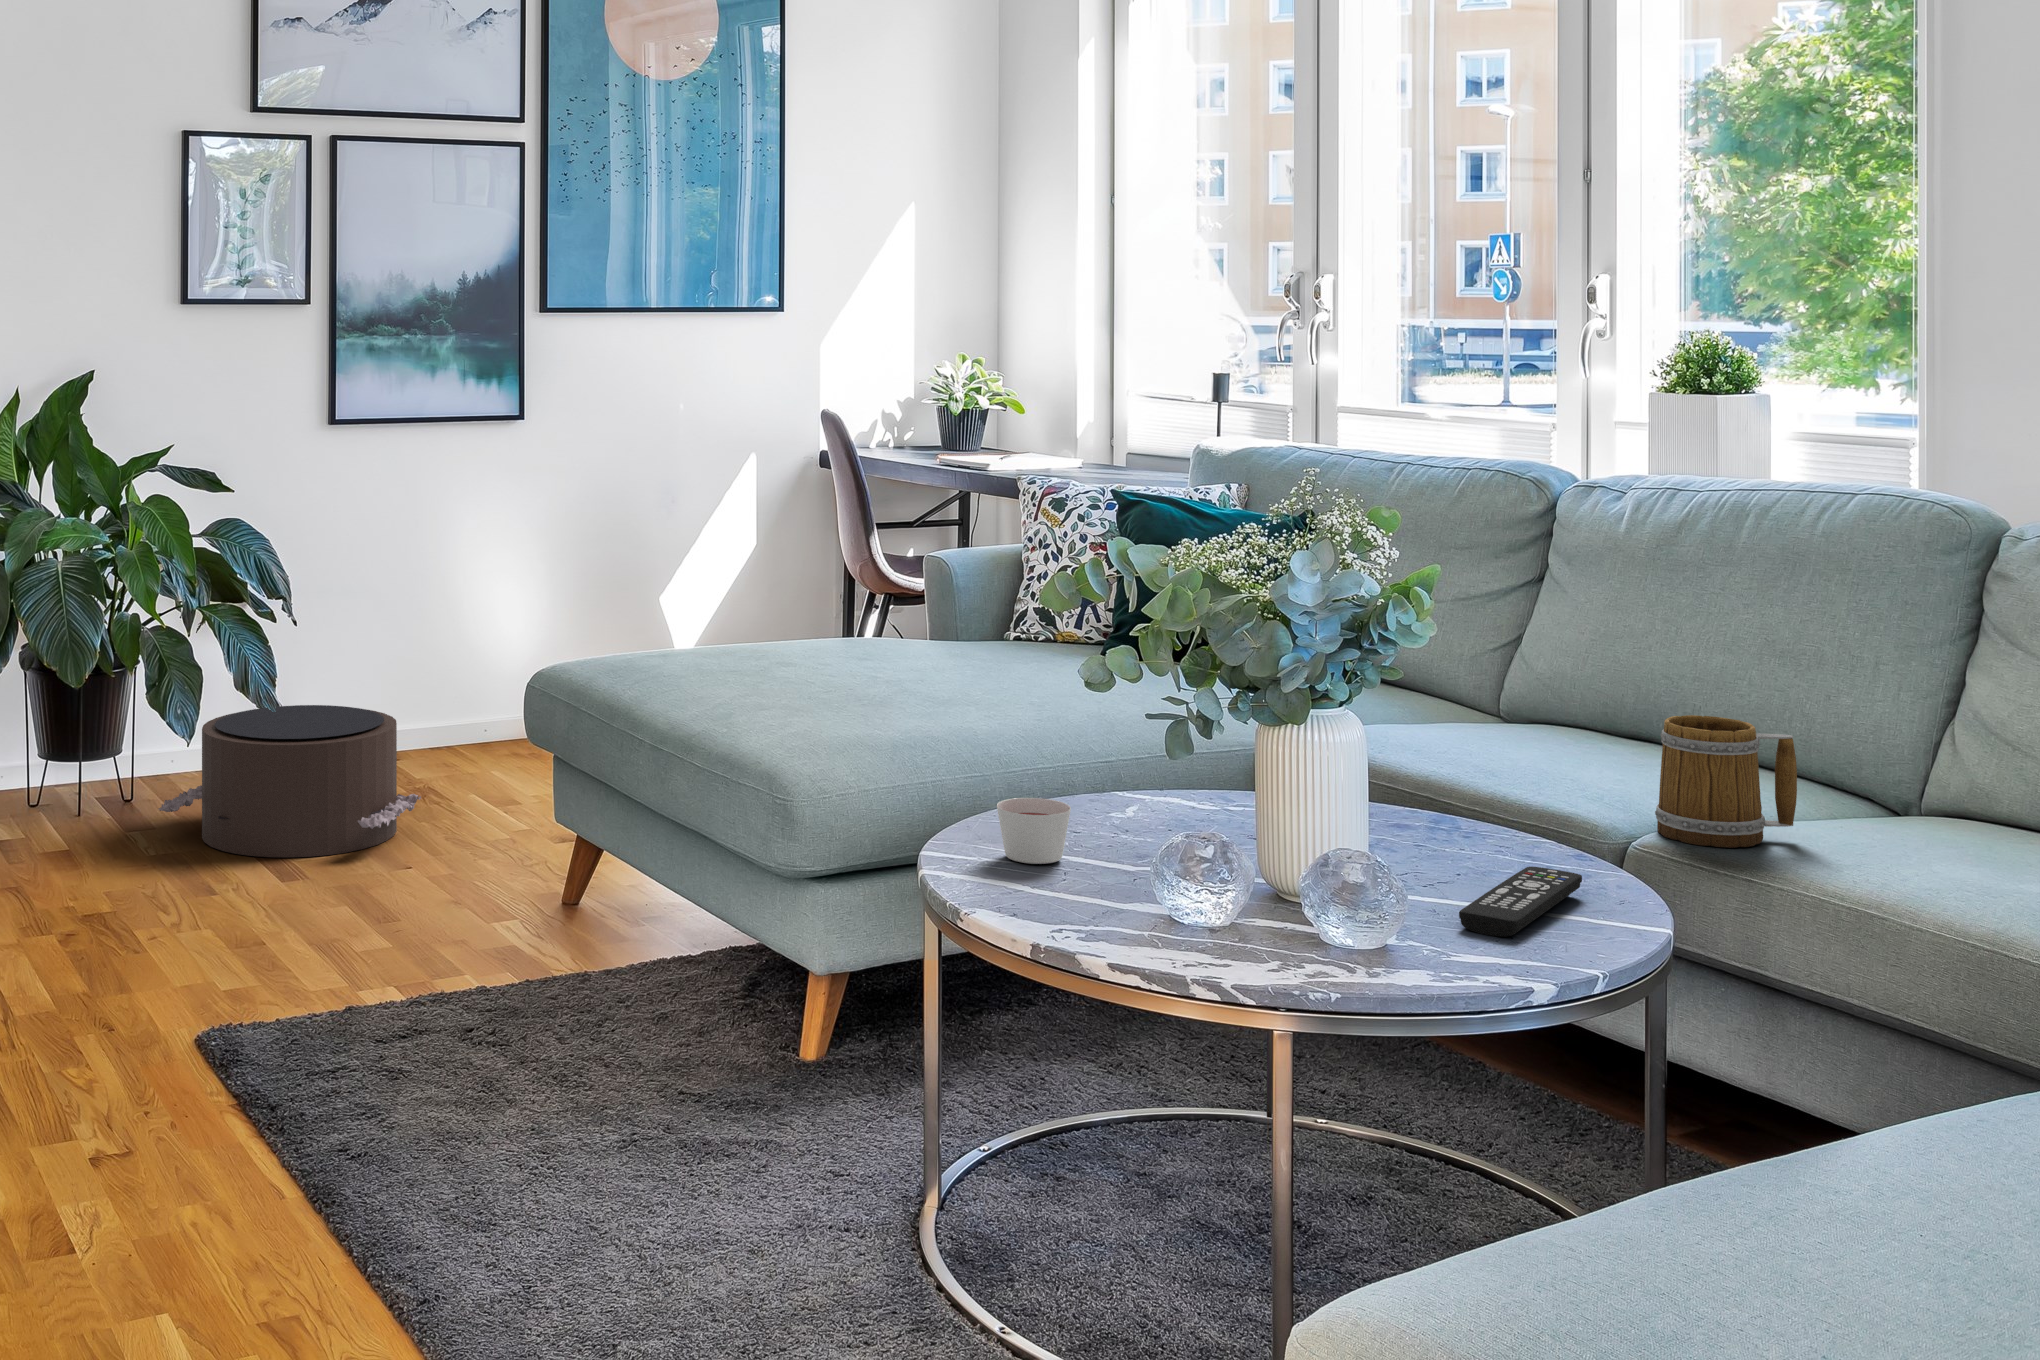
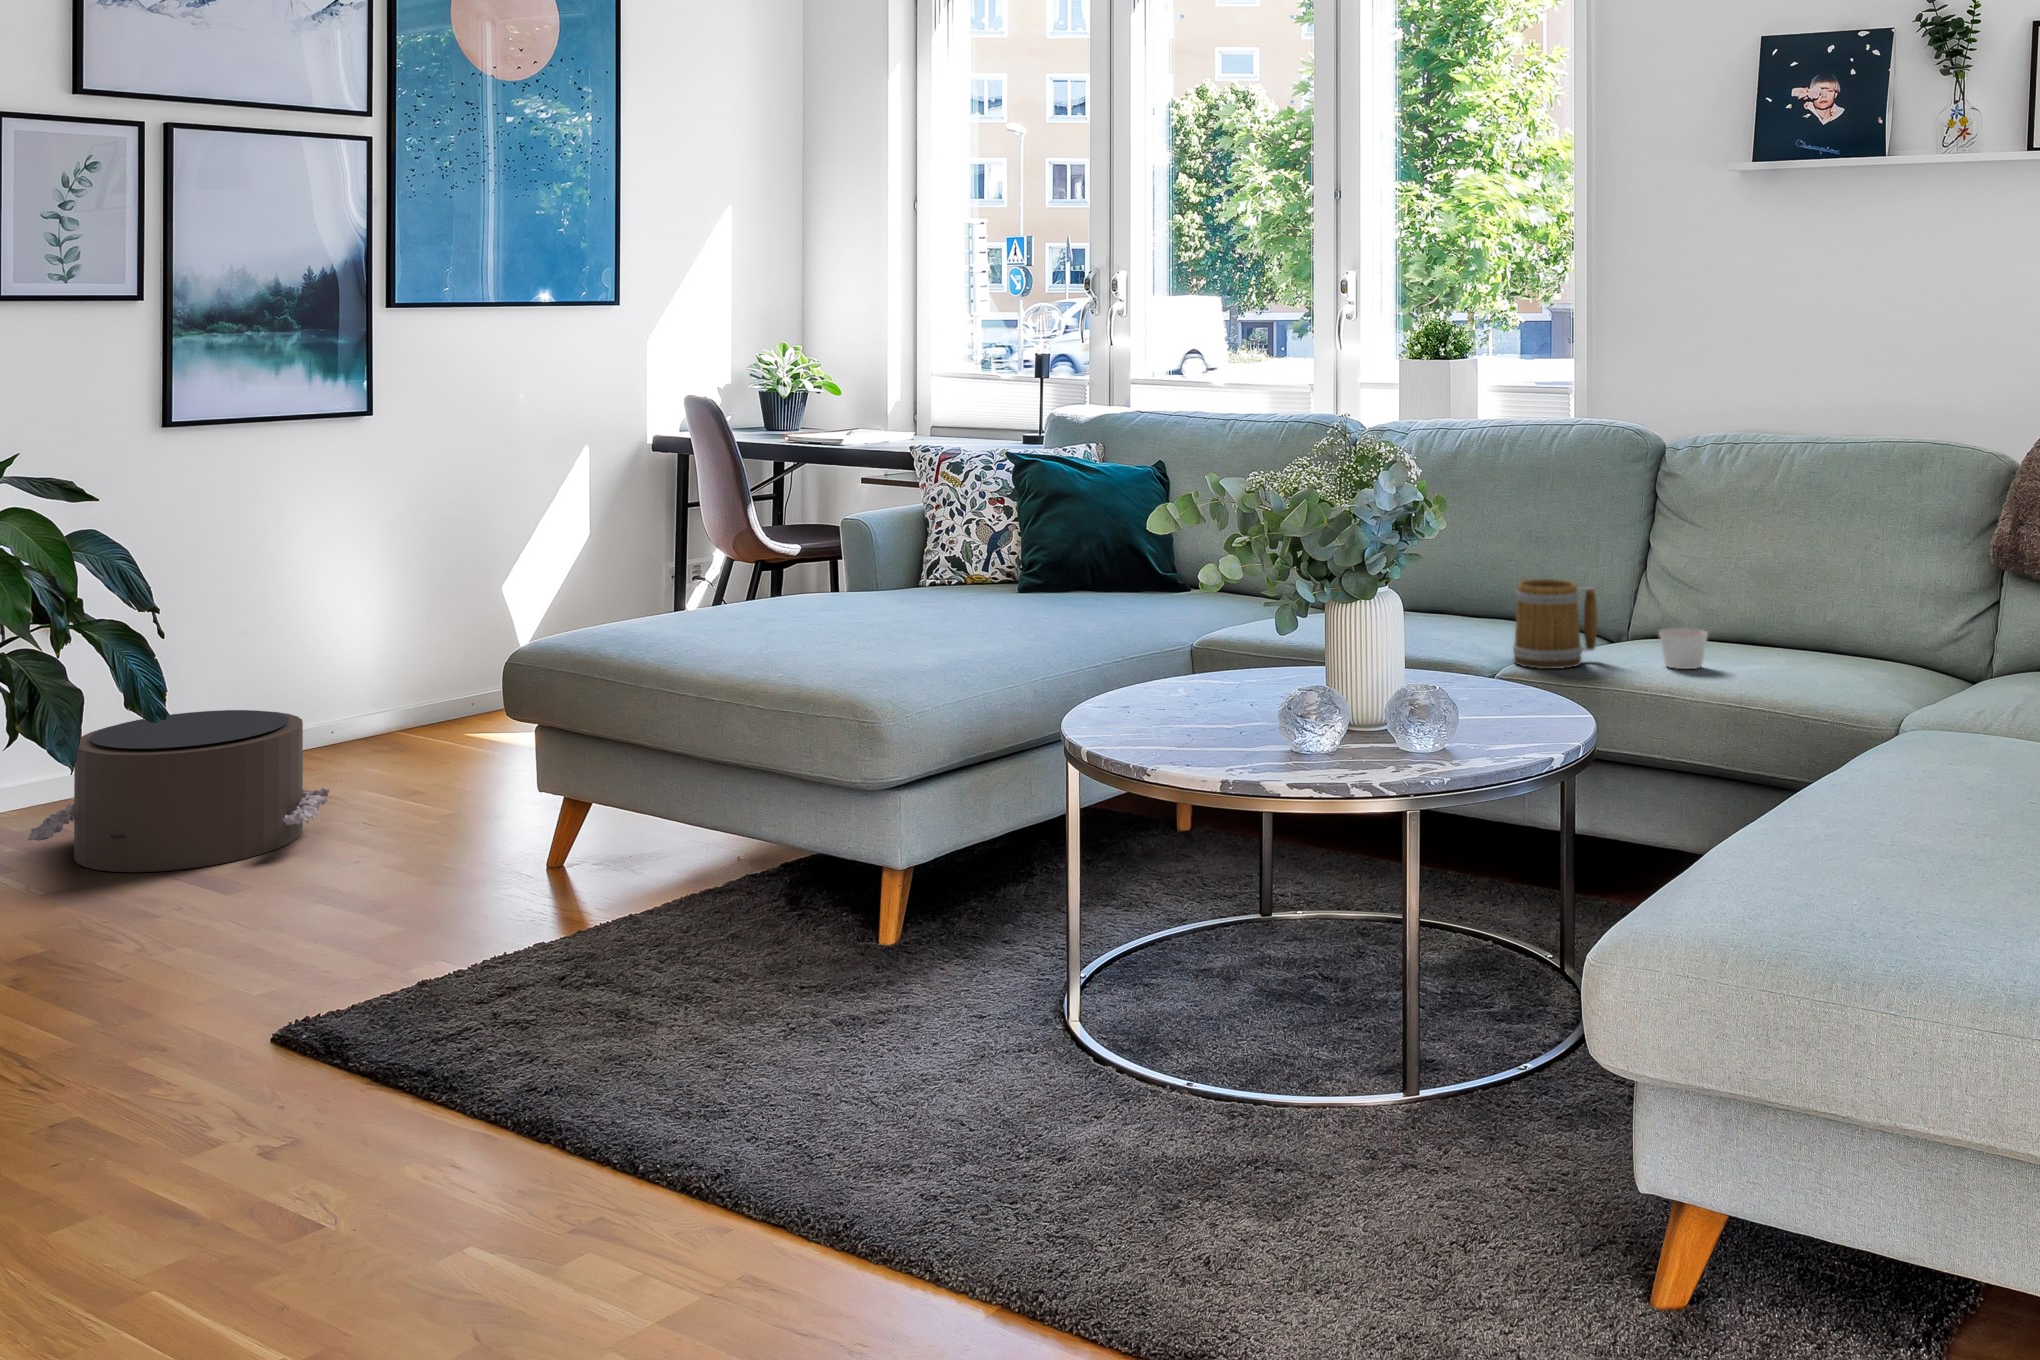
candle: present [997,798,1071,864] -> present [1659,628,1707,669]
remote control: present [1459,866,1582,937] -> none [1480,690,1525,735]

